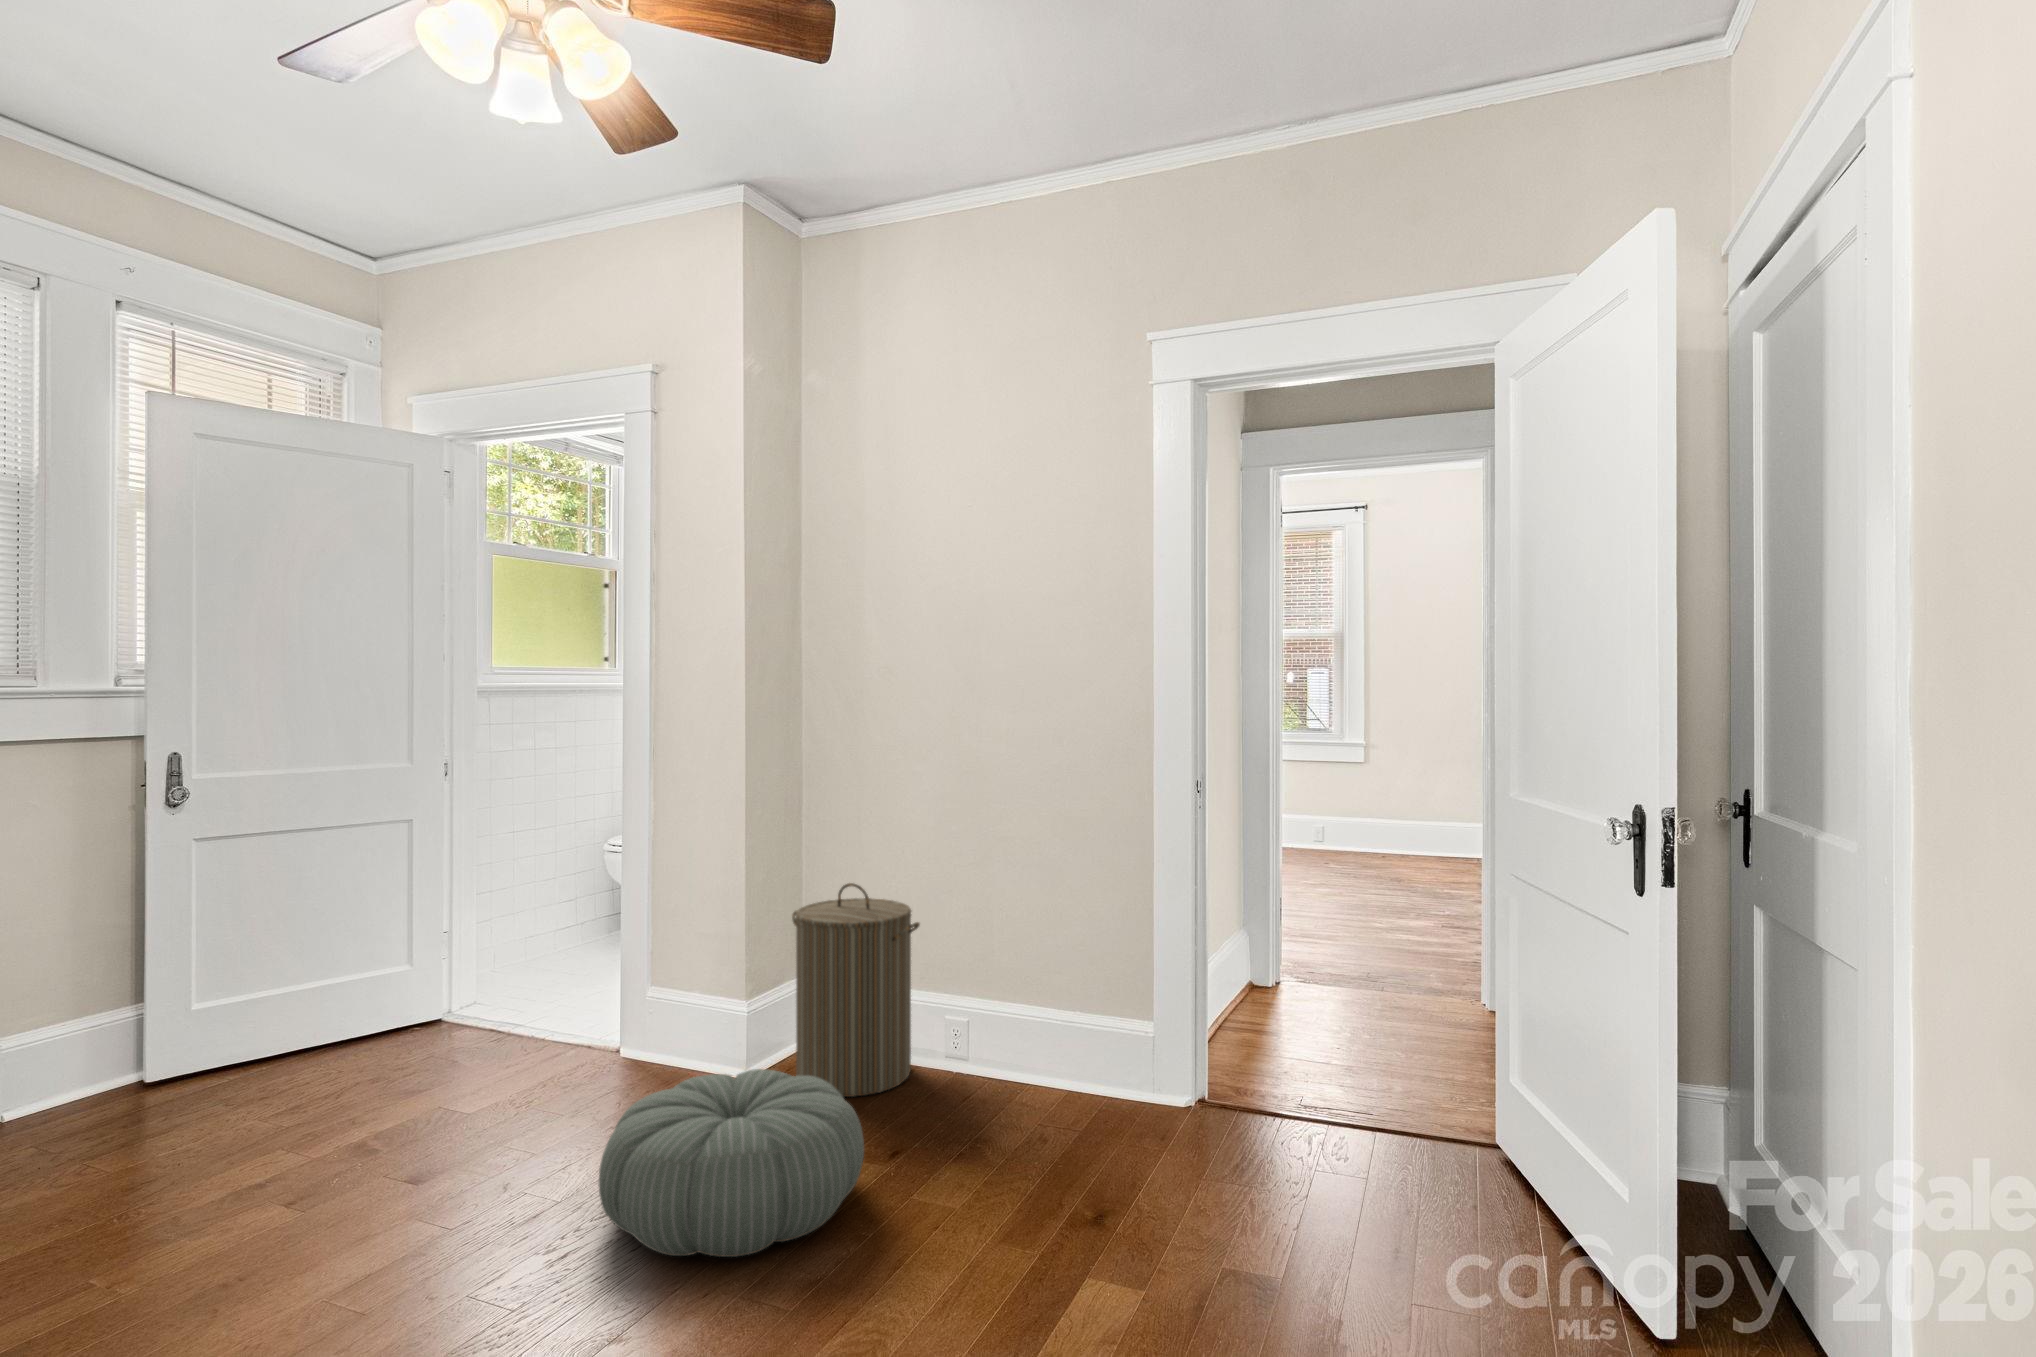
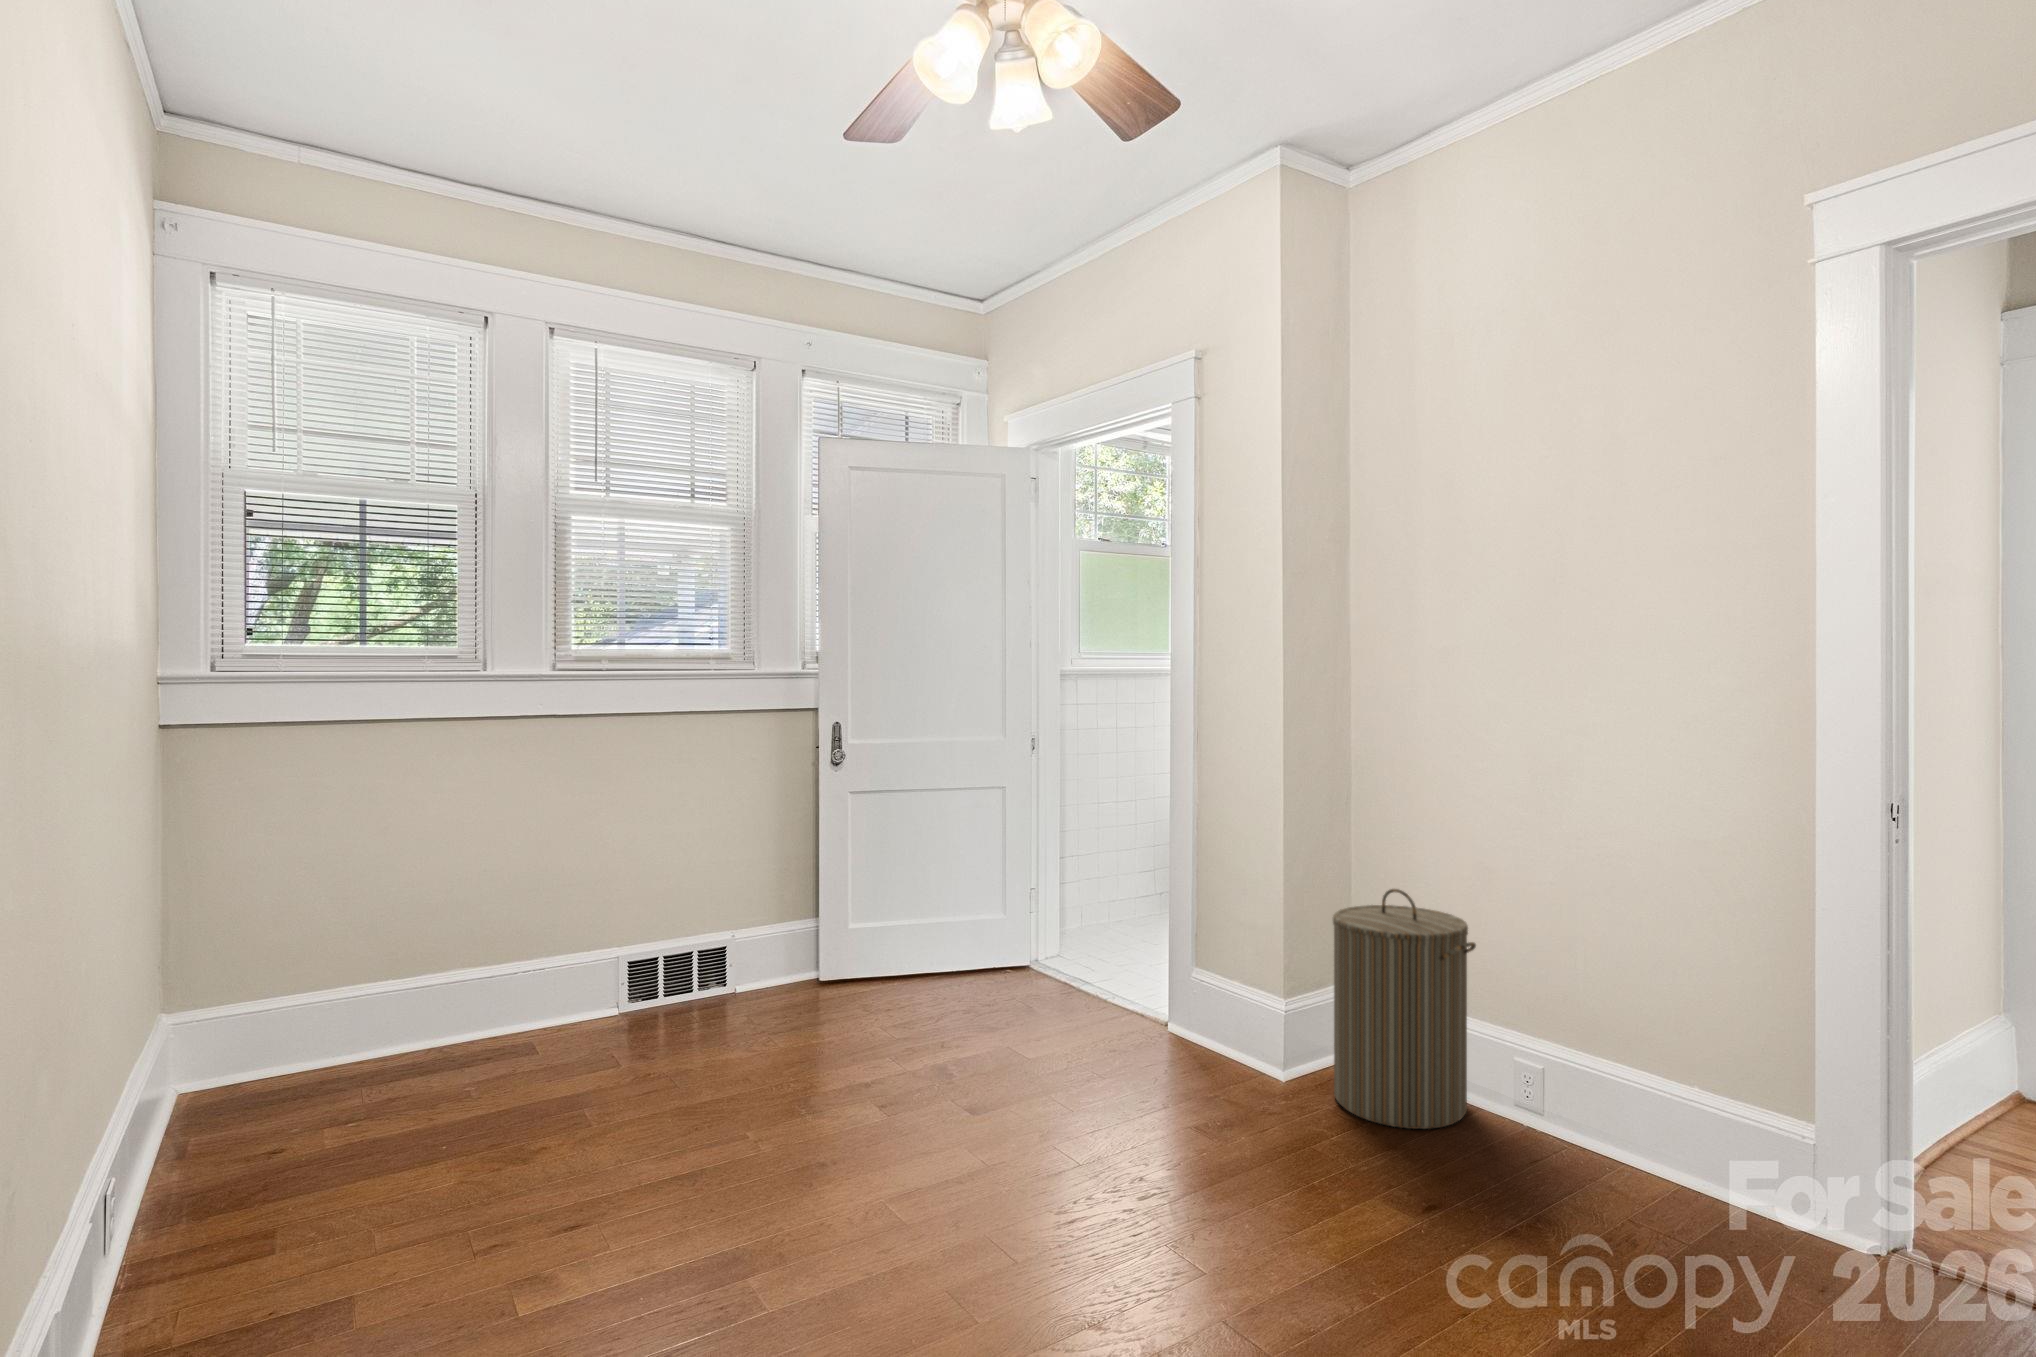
pouf: present [599,1069,864,1257] -> none [1099,1070,1376,1272]

